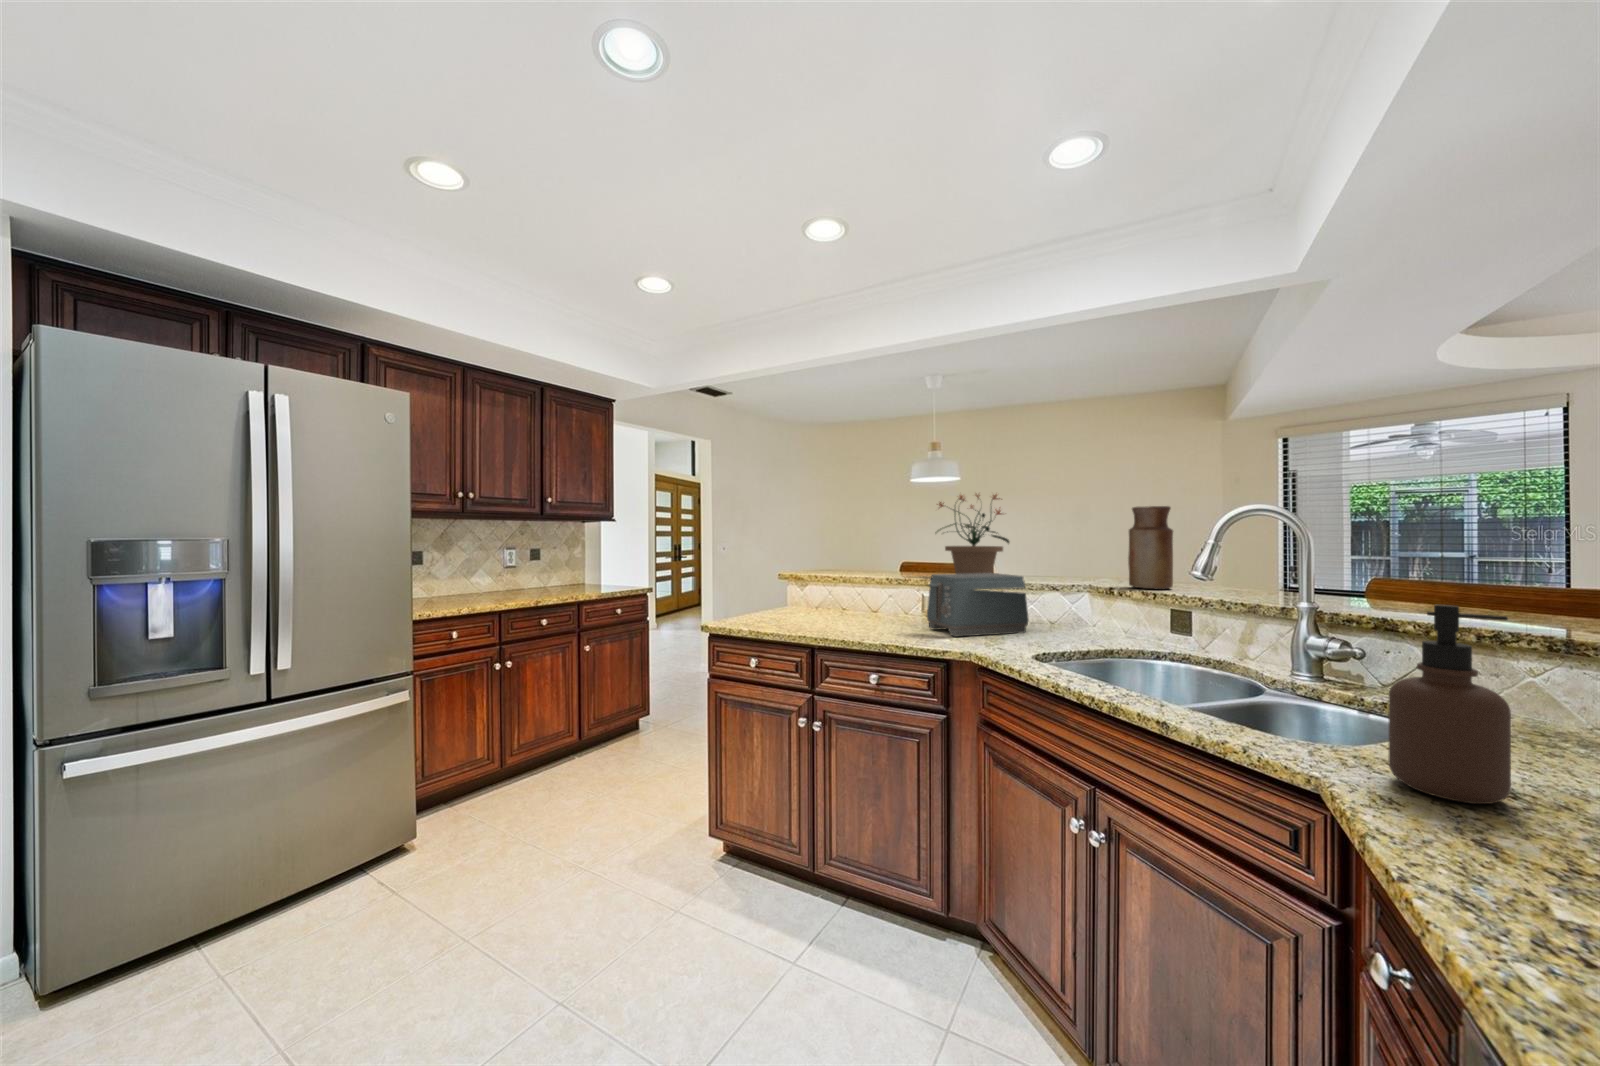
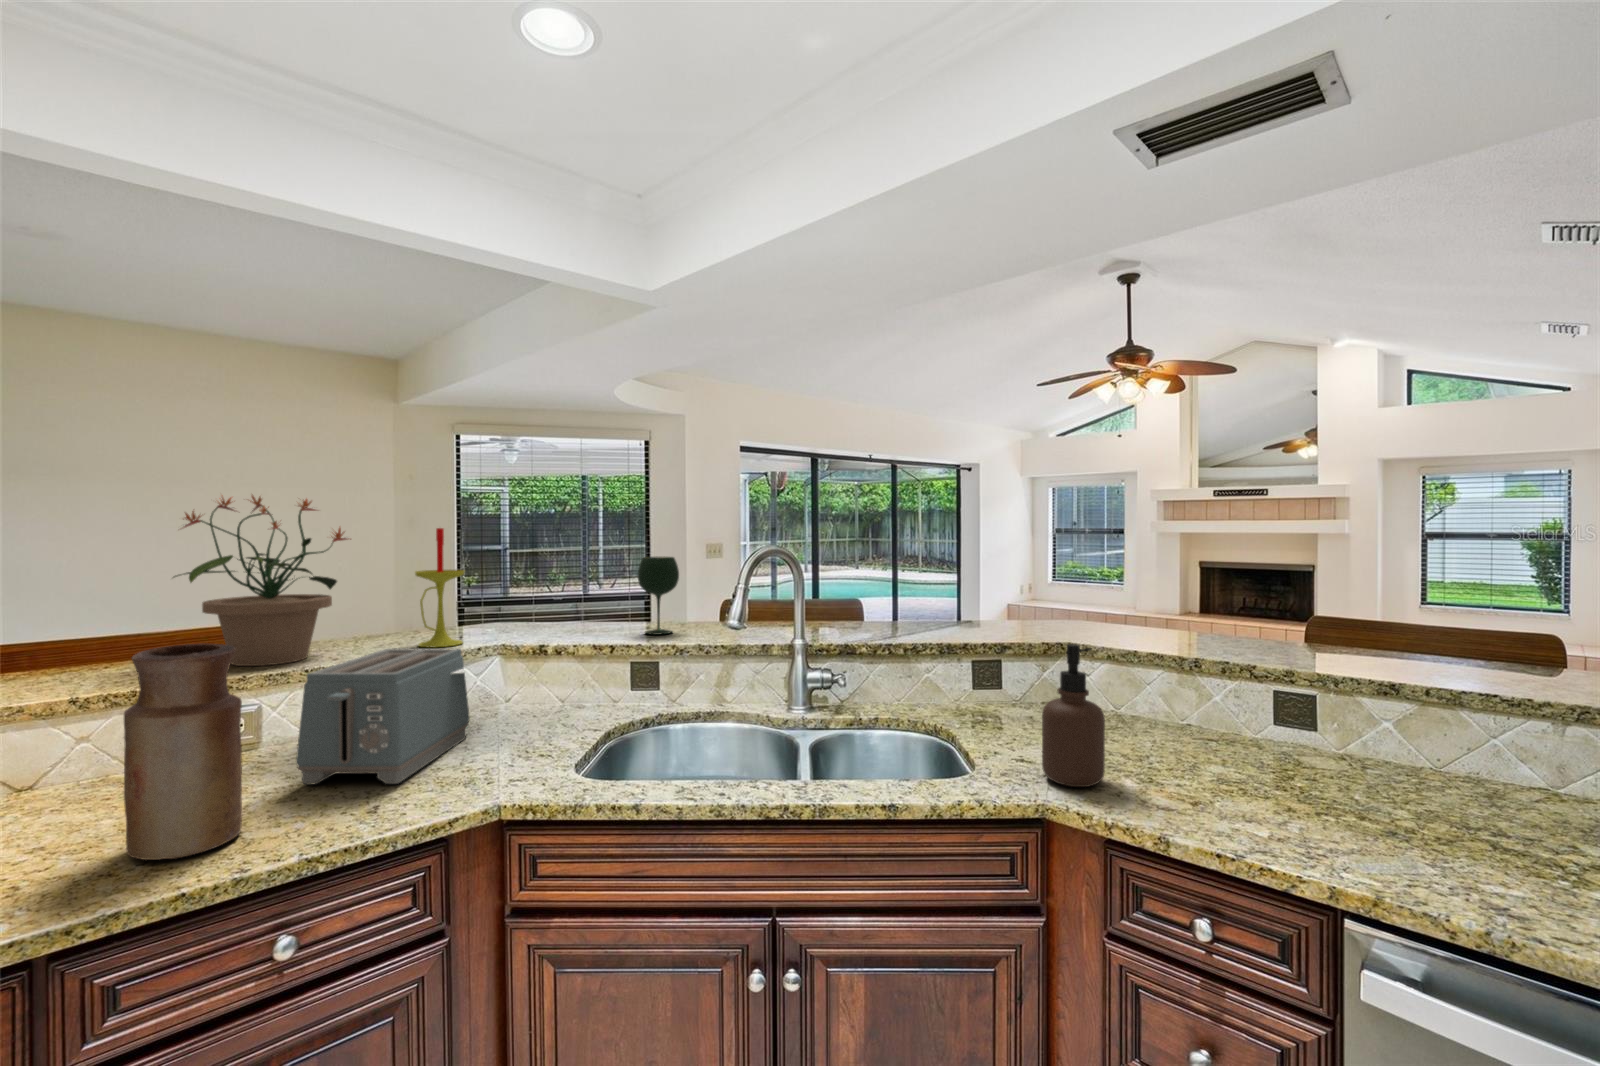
candle: none [1042,505,1079,584] -> present [415,528,464,648]
vase: present [1128,506,1173,590] -> present [124,644,242,860]
wine glass: none [1204,526,1249,595] -> present [638,557,679,635]

